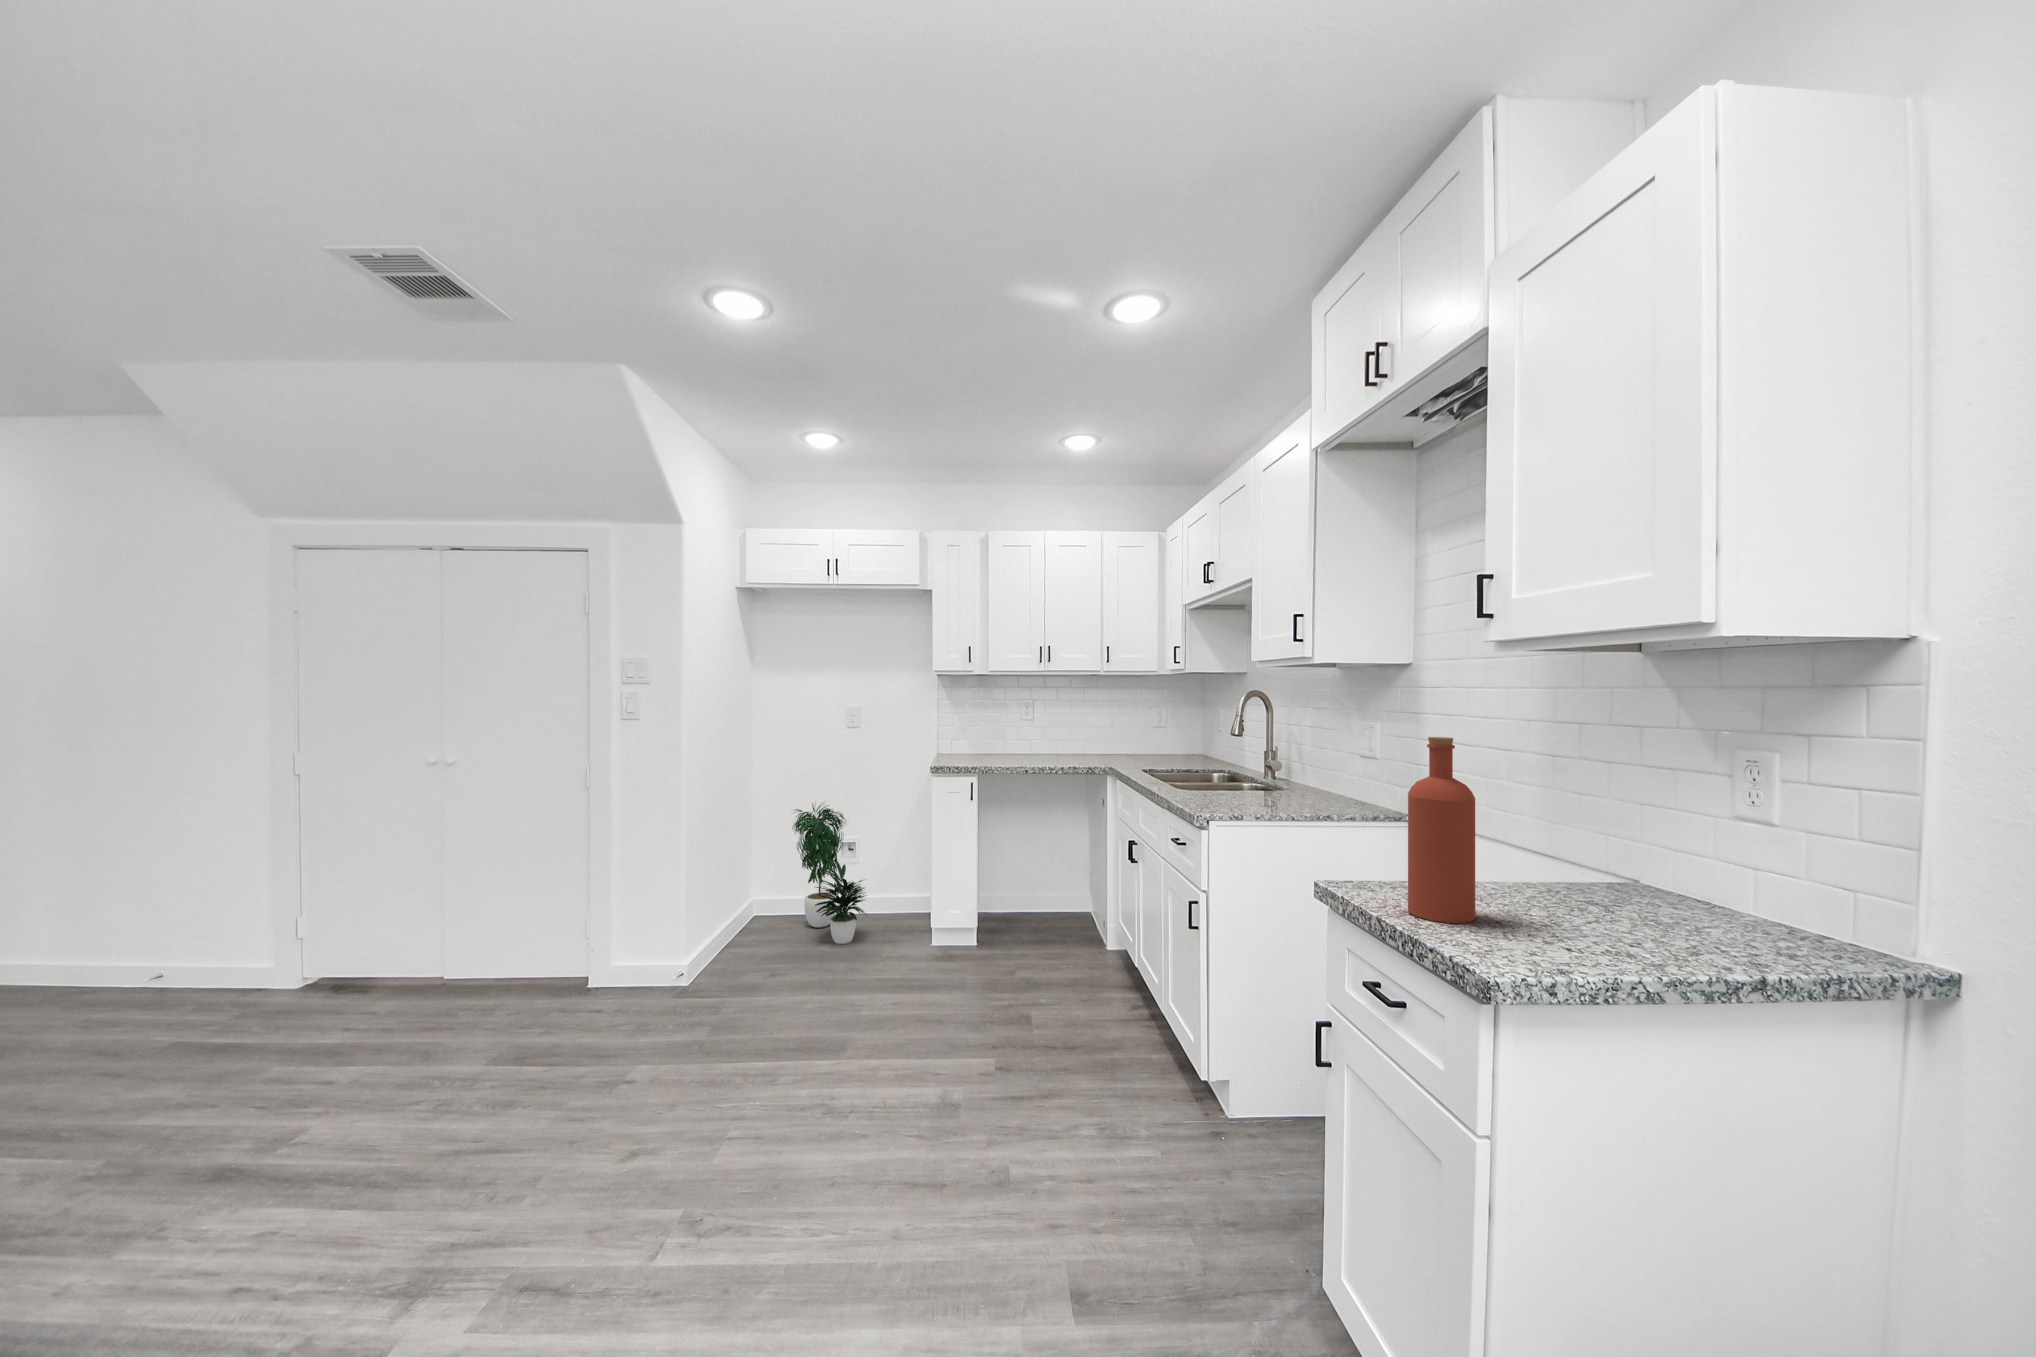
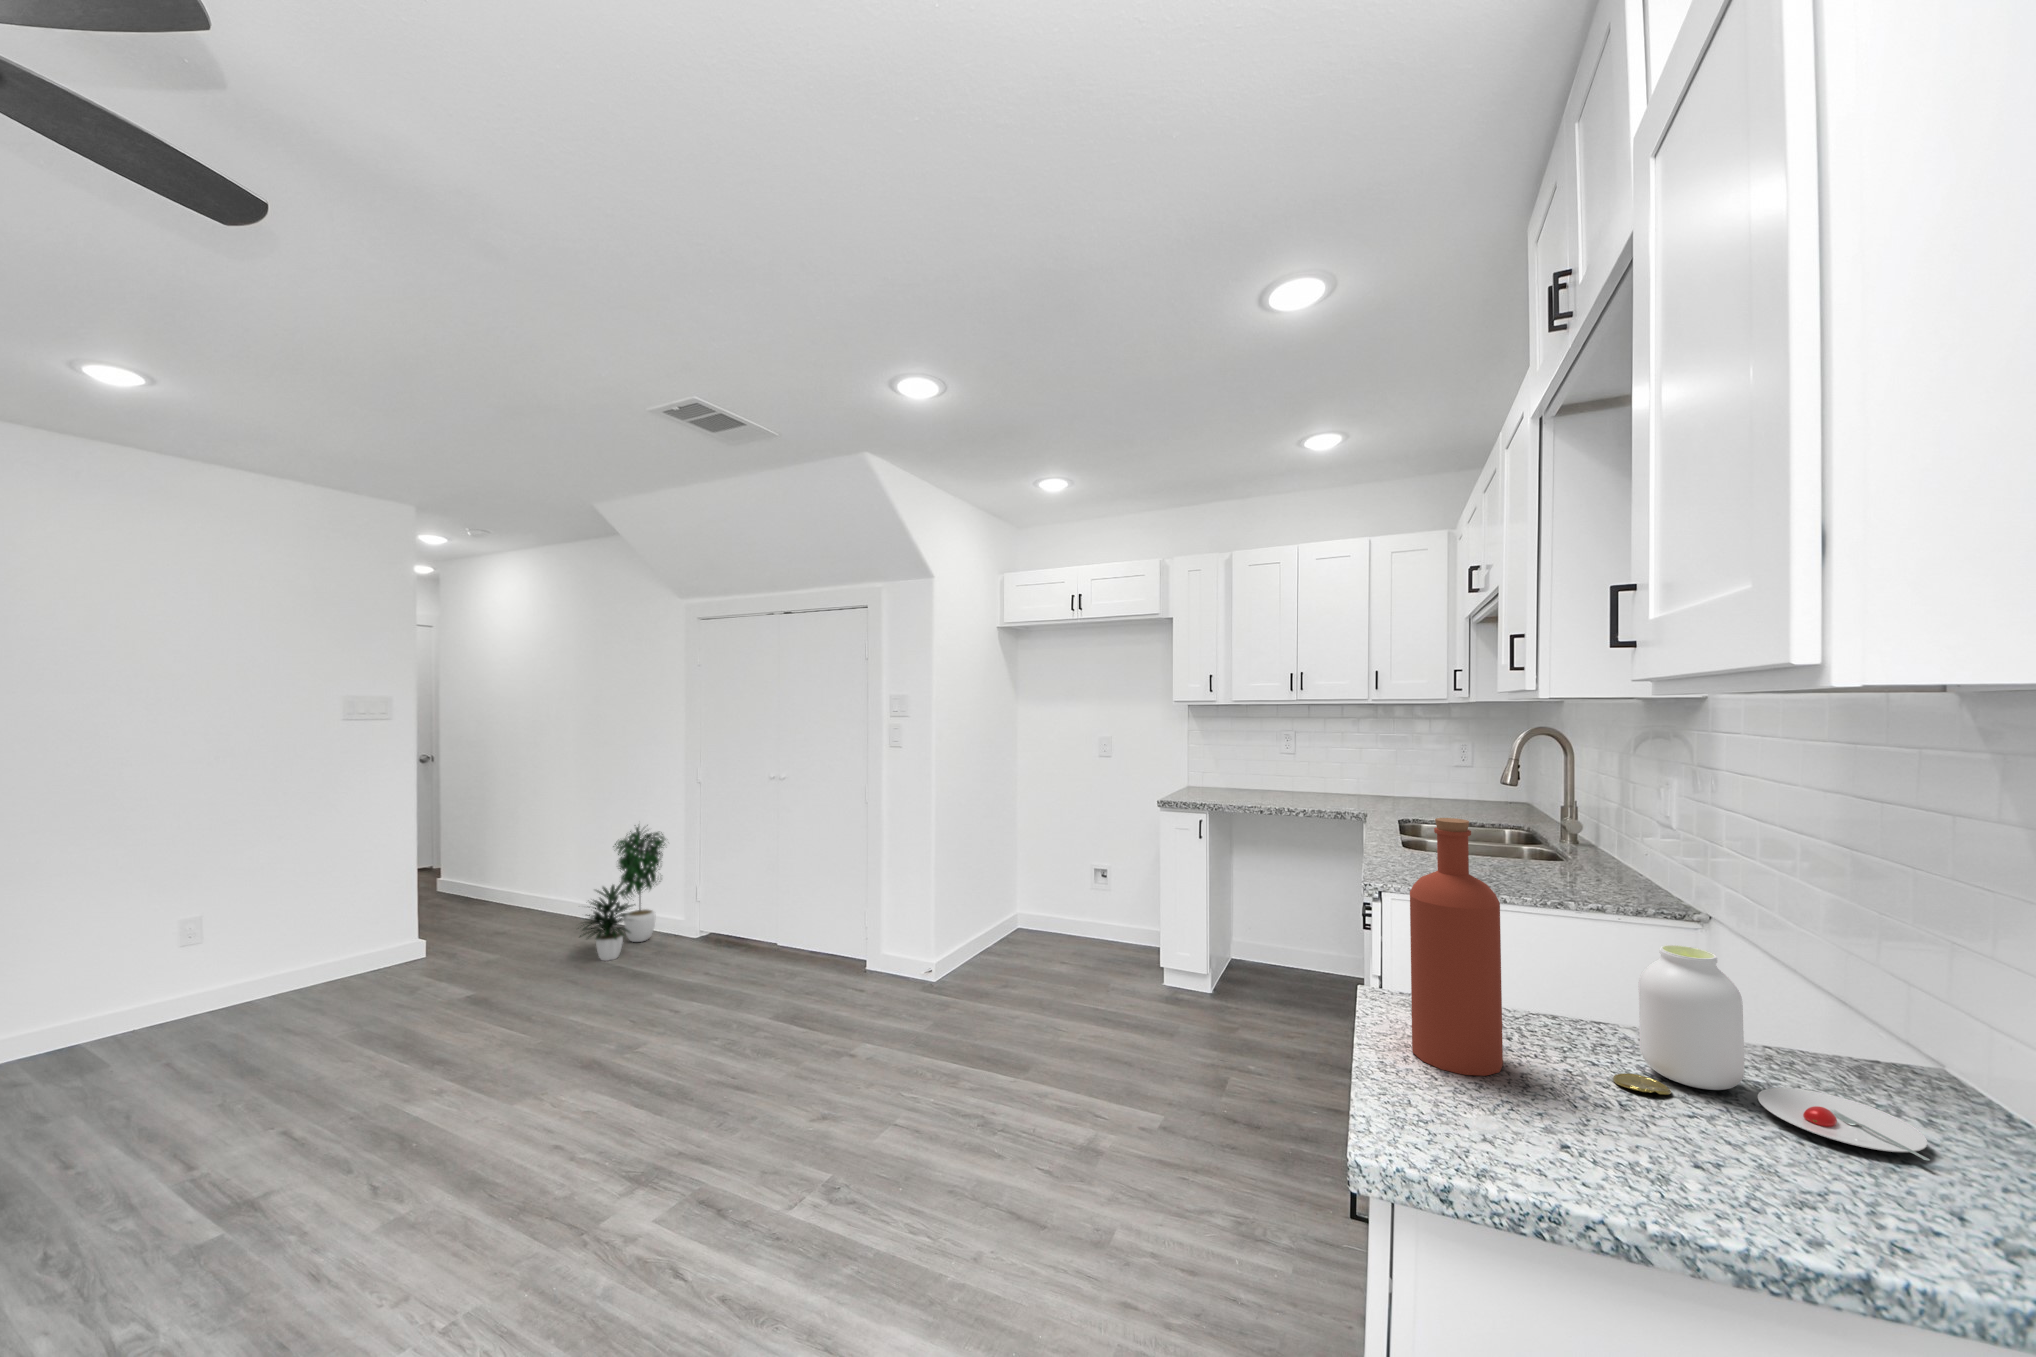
potted plant: present [794,804,867,944] -> present [578,827,666,961]
jar: none [1527,816,1709,920] -> present [1613,945,1930,1161]

